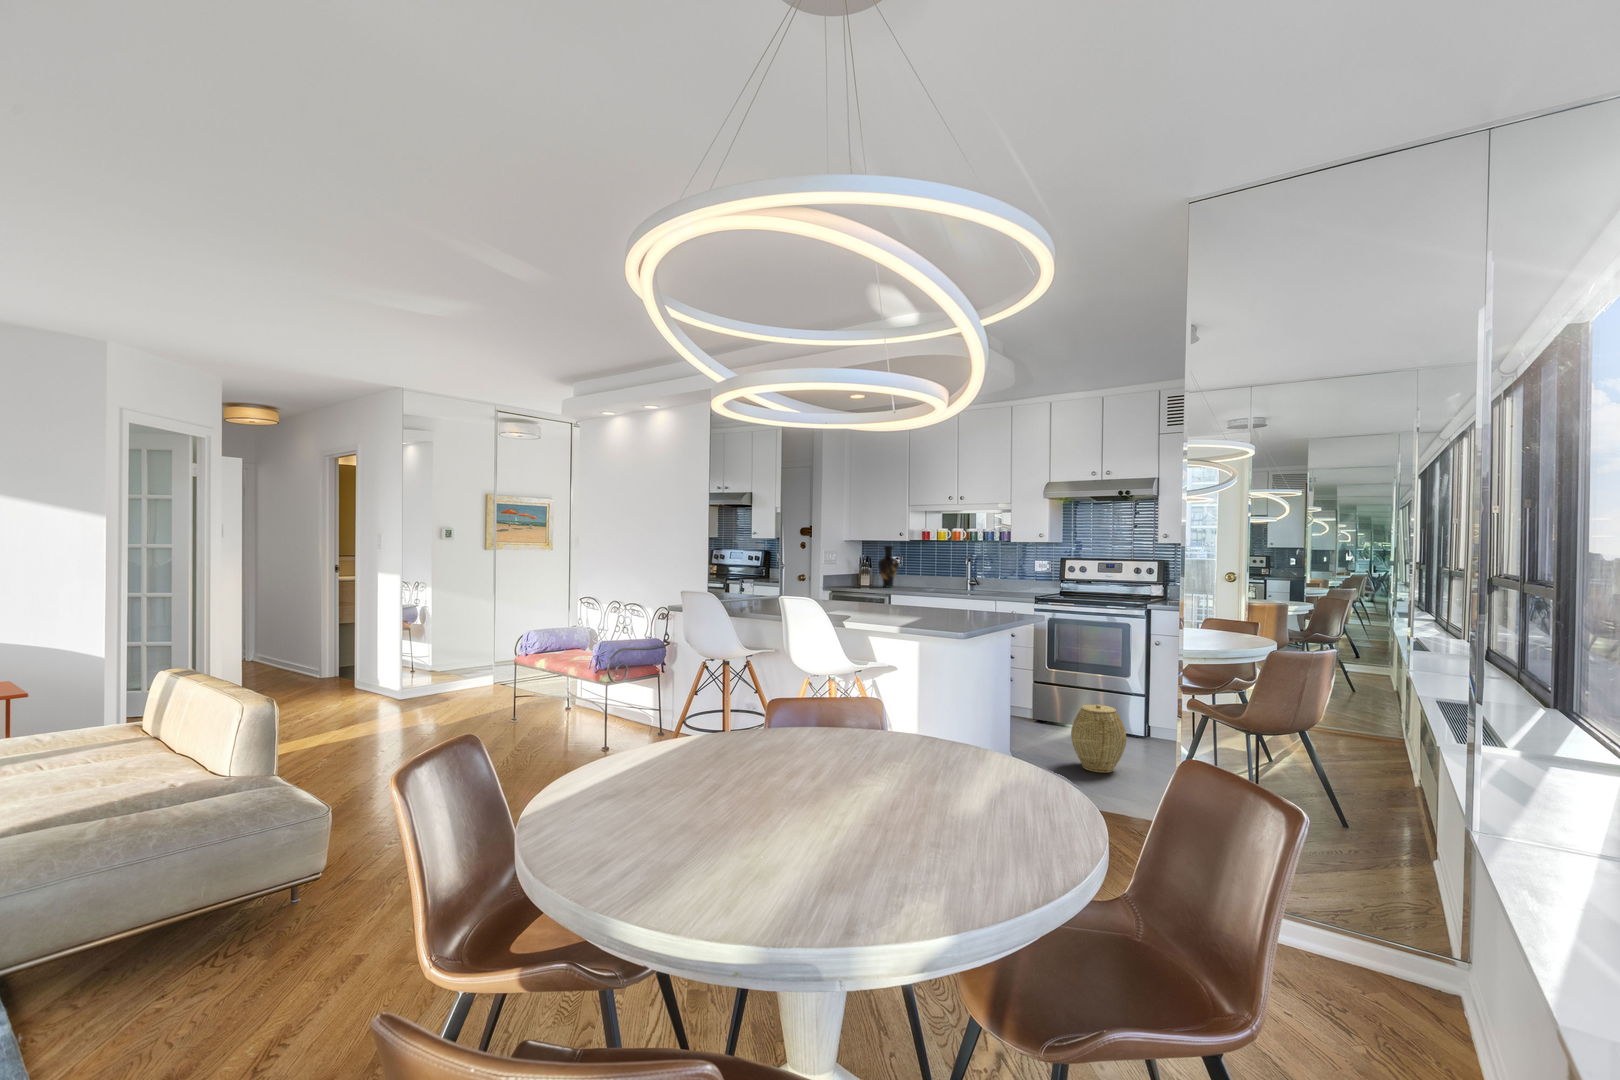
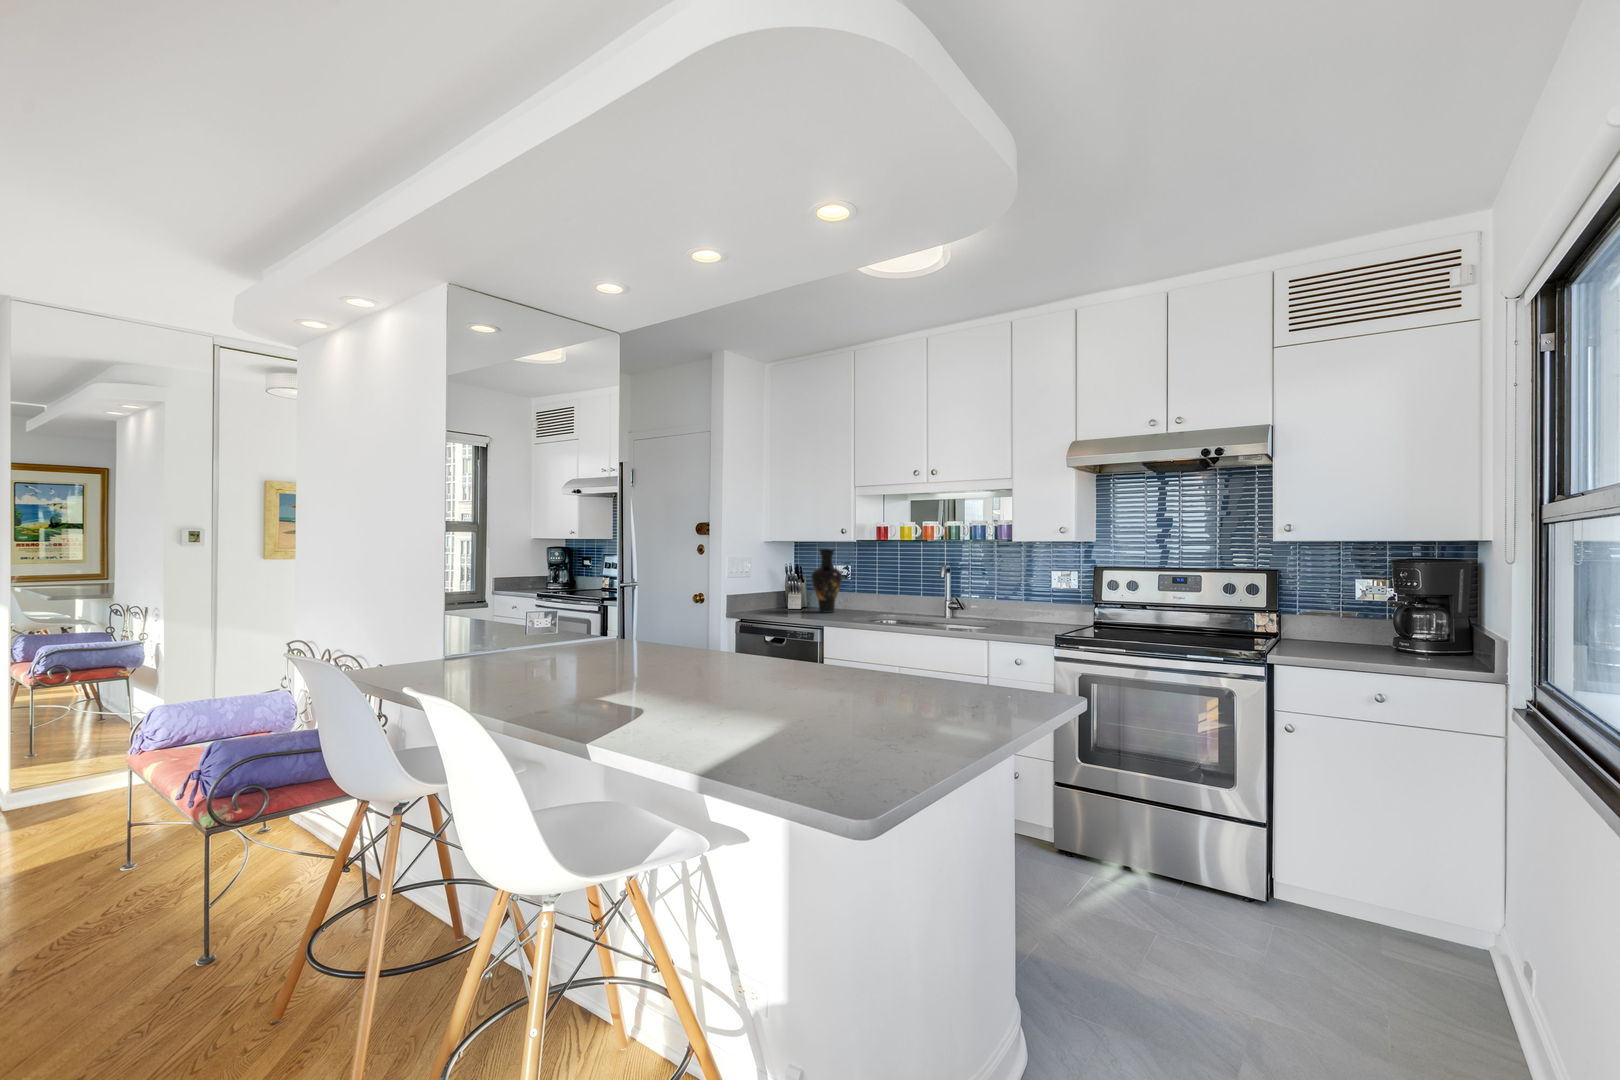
woven basket: present [1071,705,1126,773] -> none [1141,866,1260,1021]

